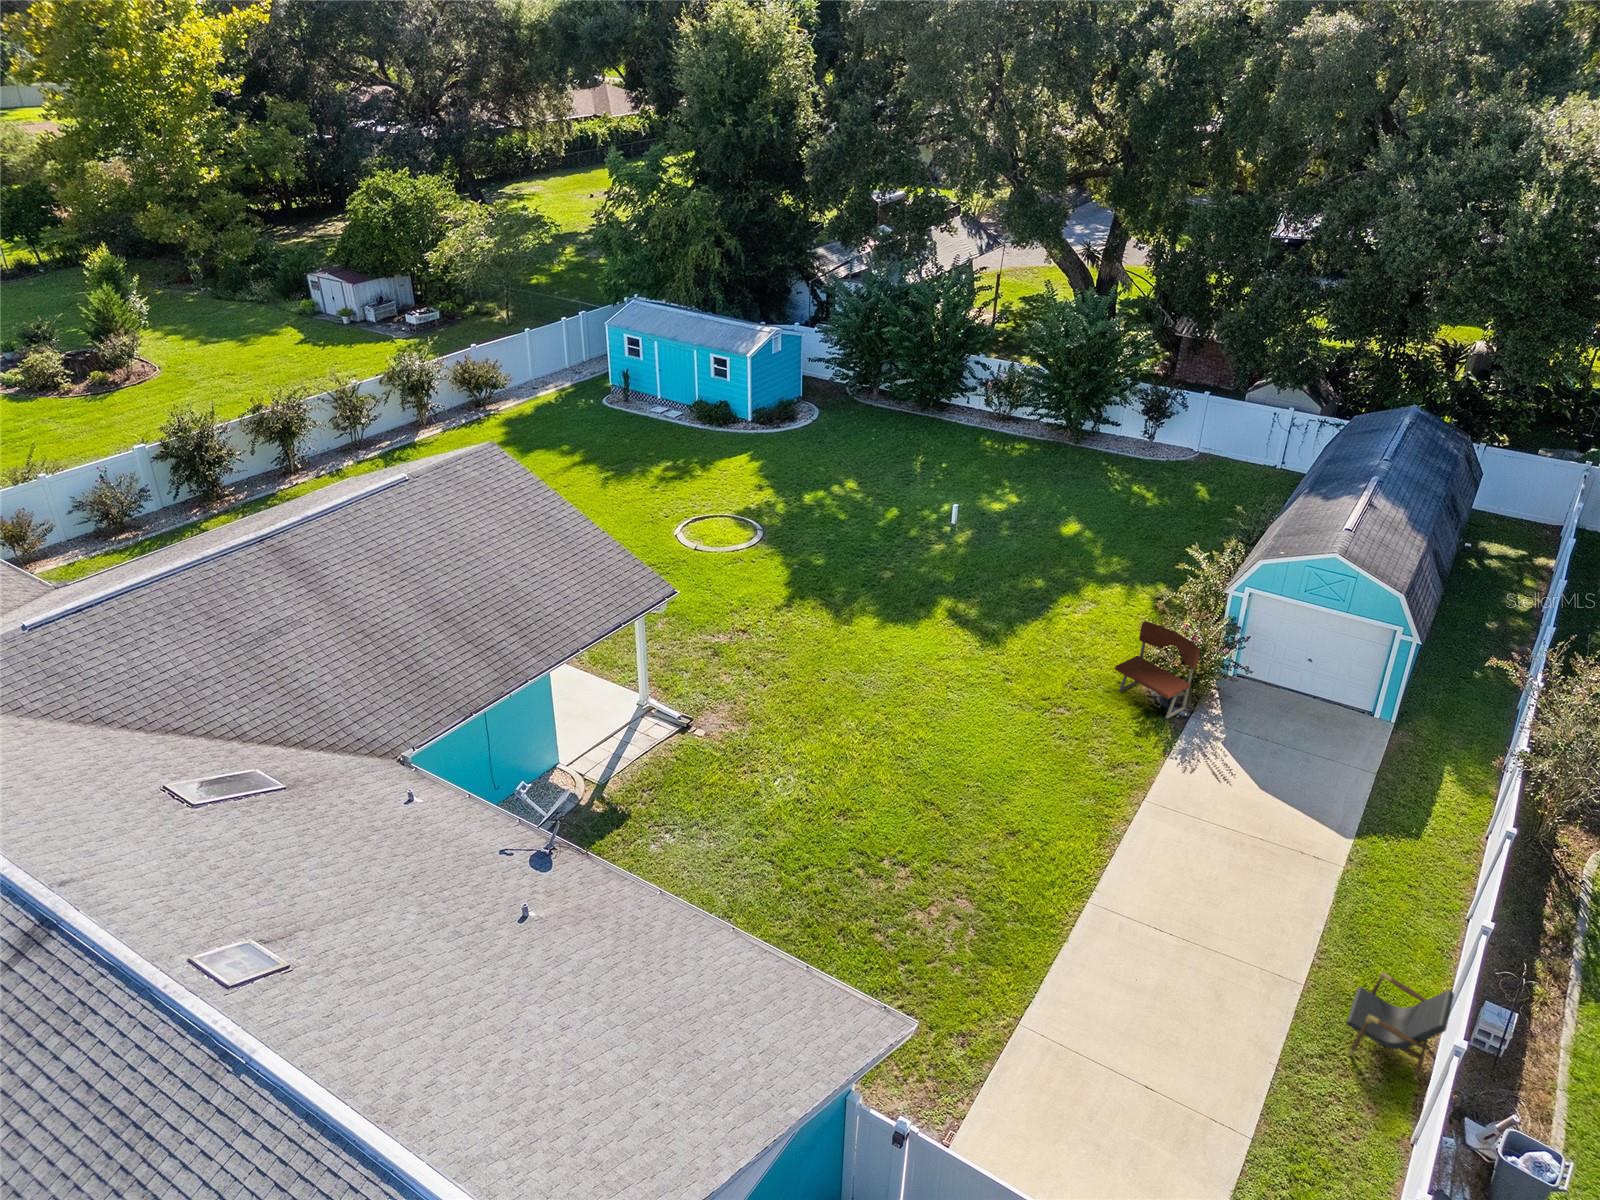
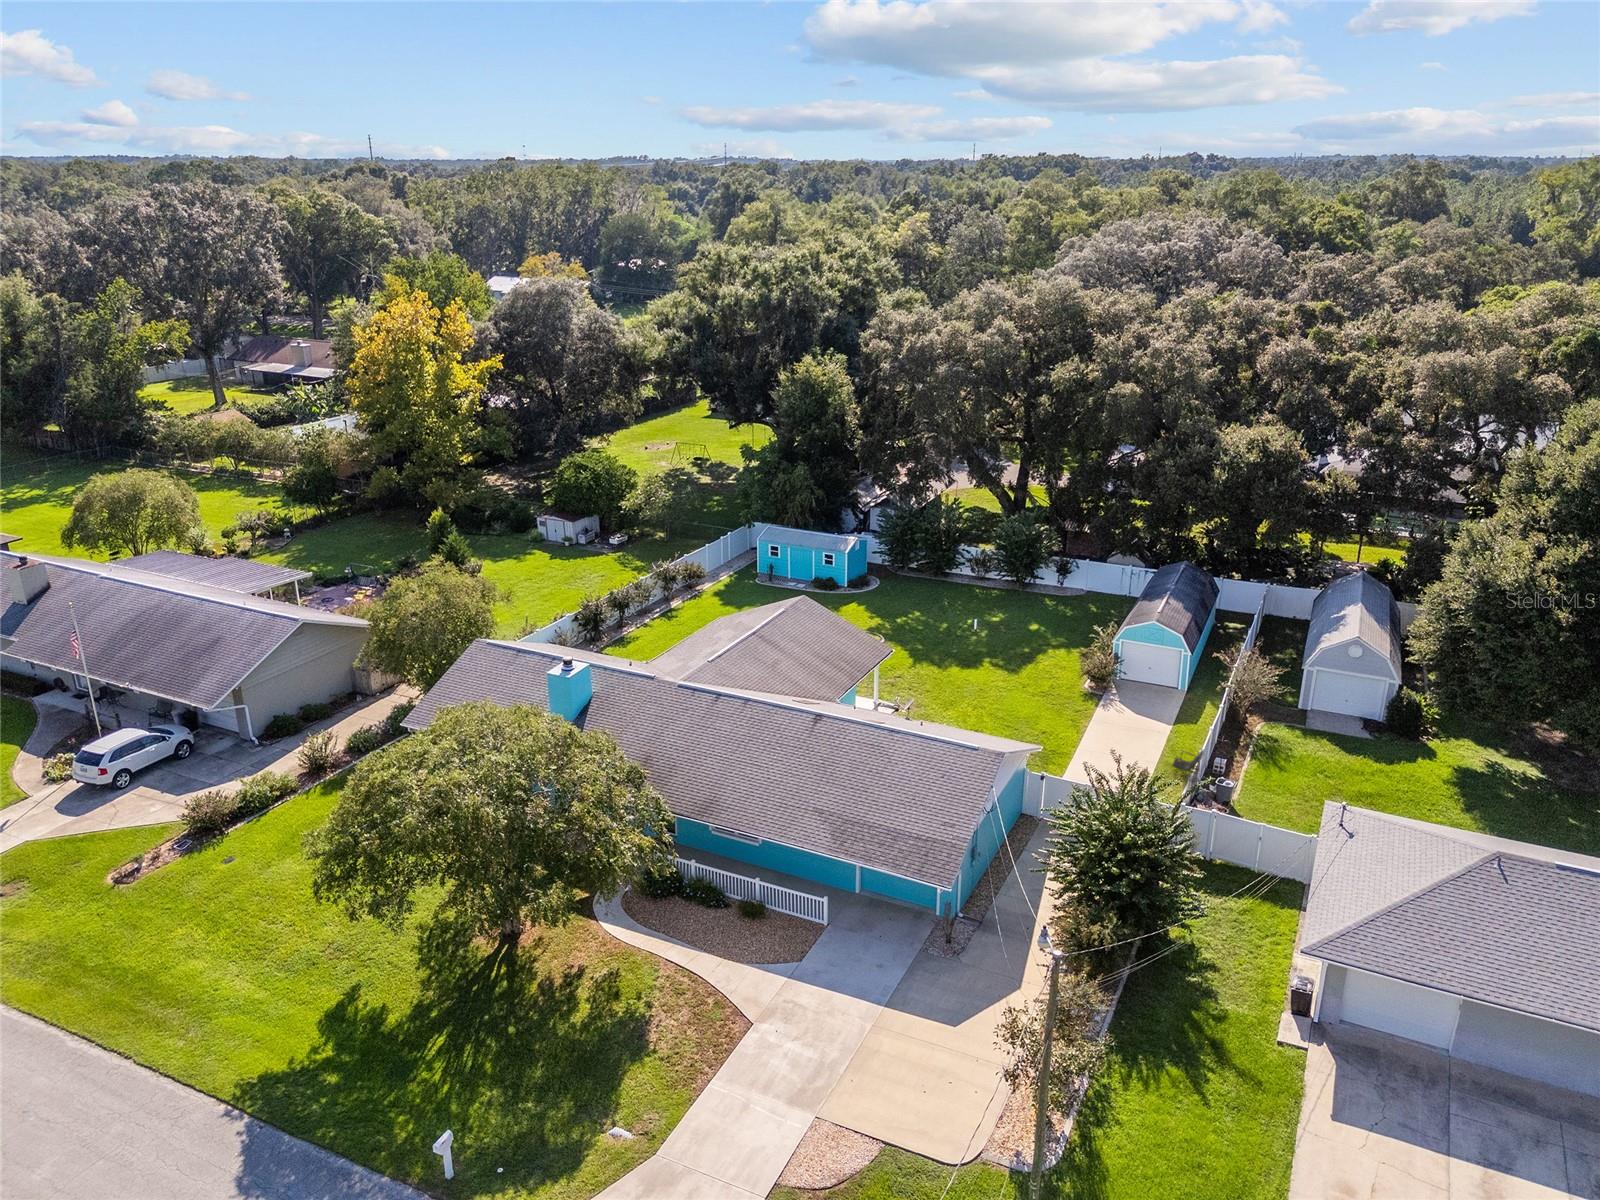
bench: present [1115,621,1200,719] -> none [1070,656,1105,695]

